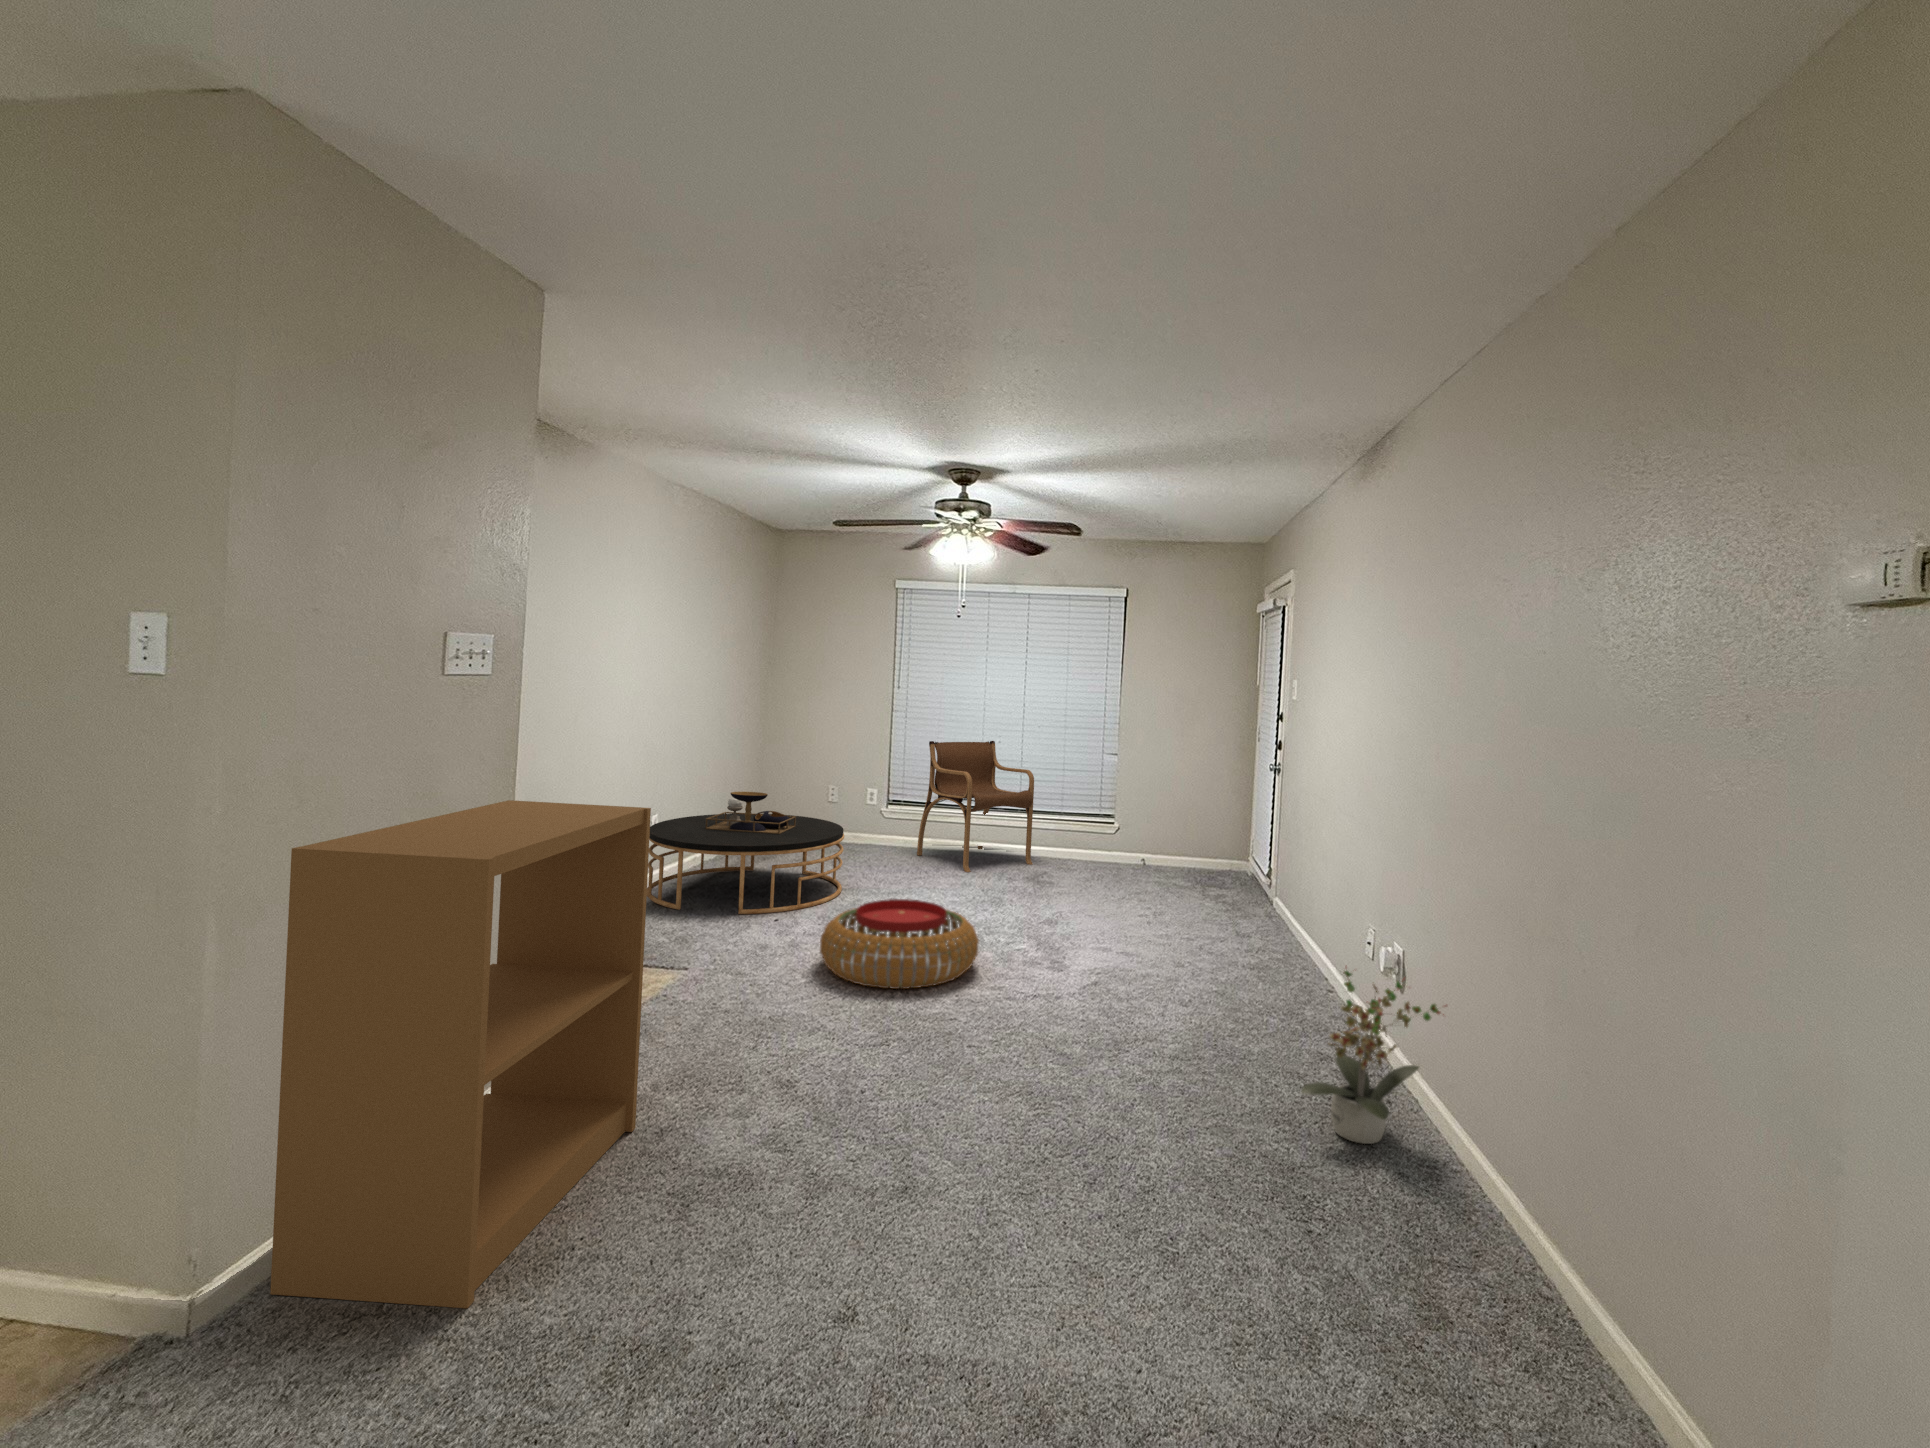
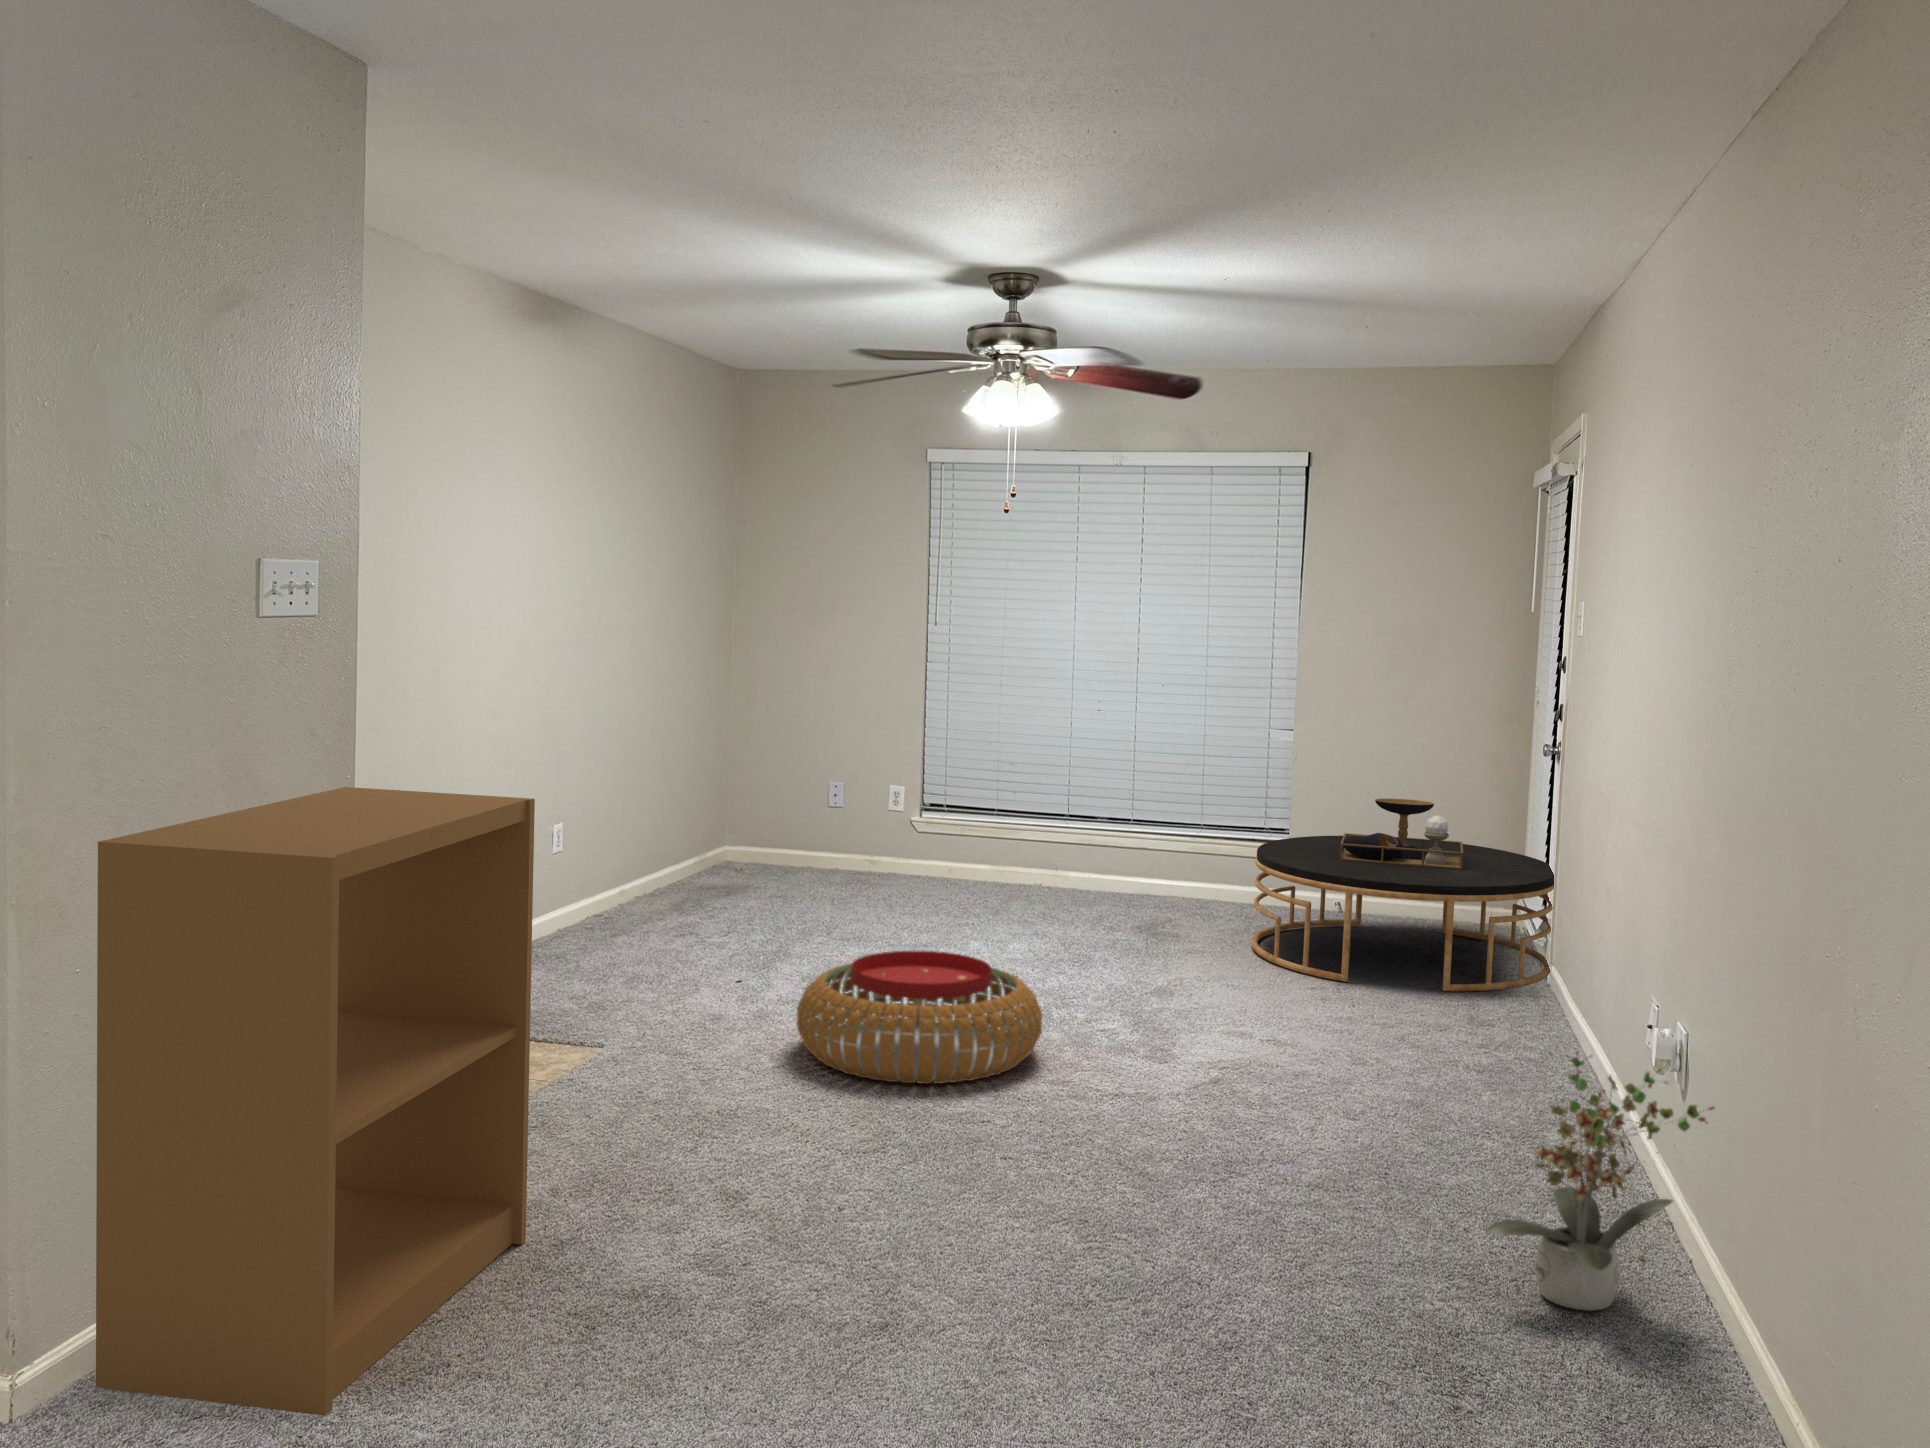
armchair: present [917,741,1034,872] -> none [973,699,1168,918]
coffee table: present [647,792,844,914] -> present [1251,798,1554,991]

